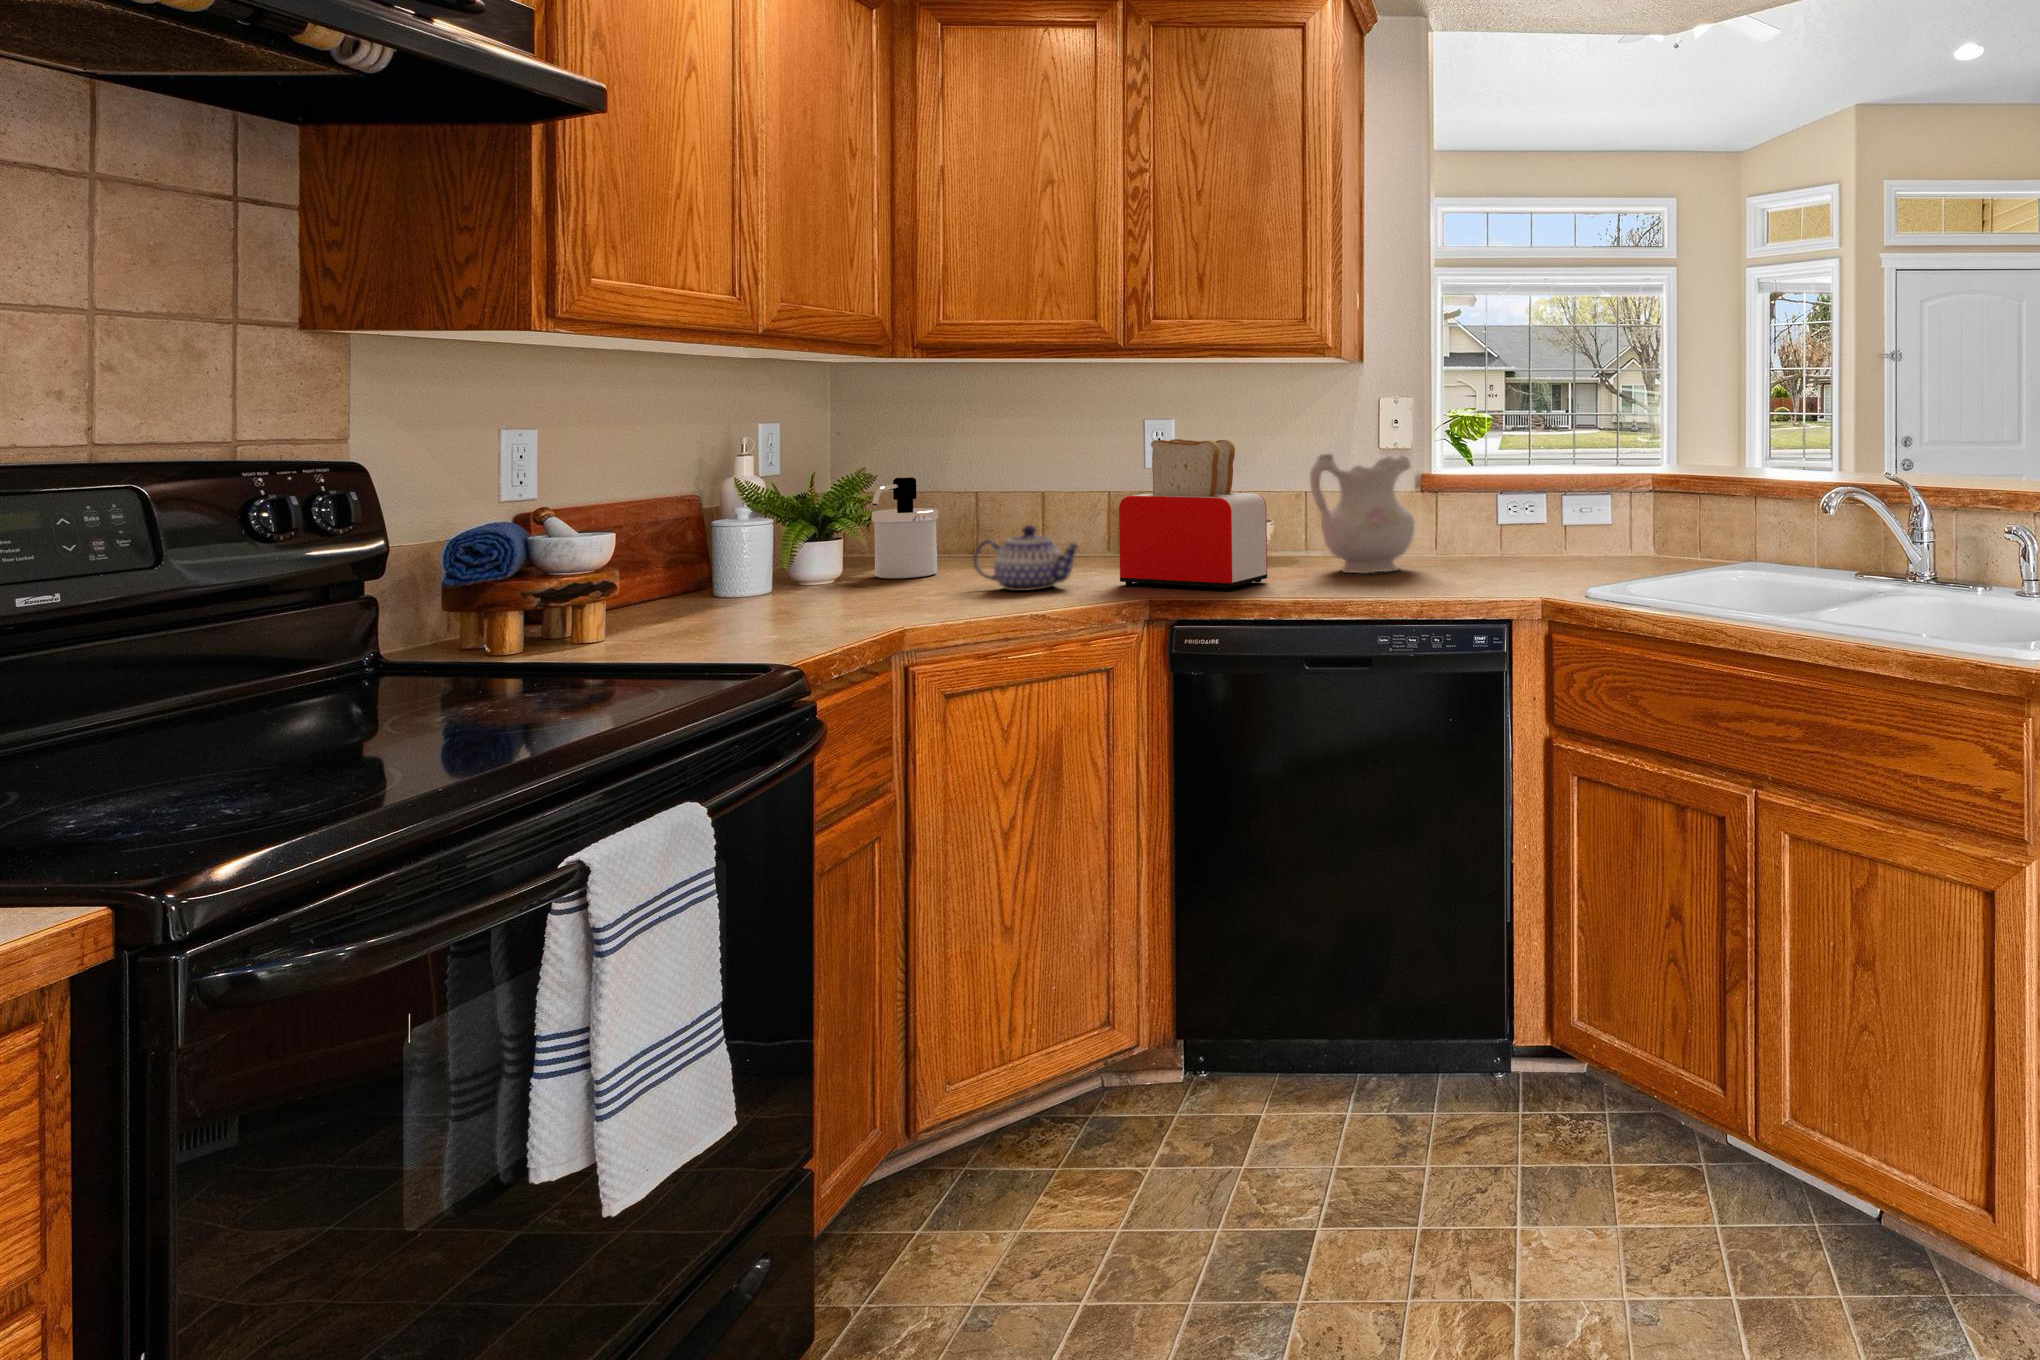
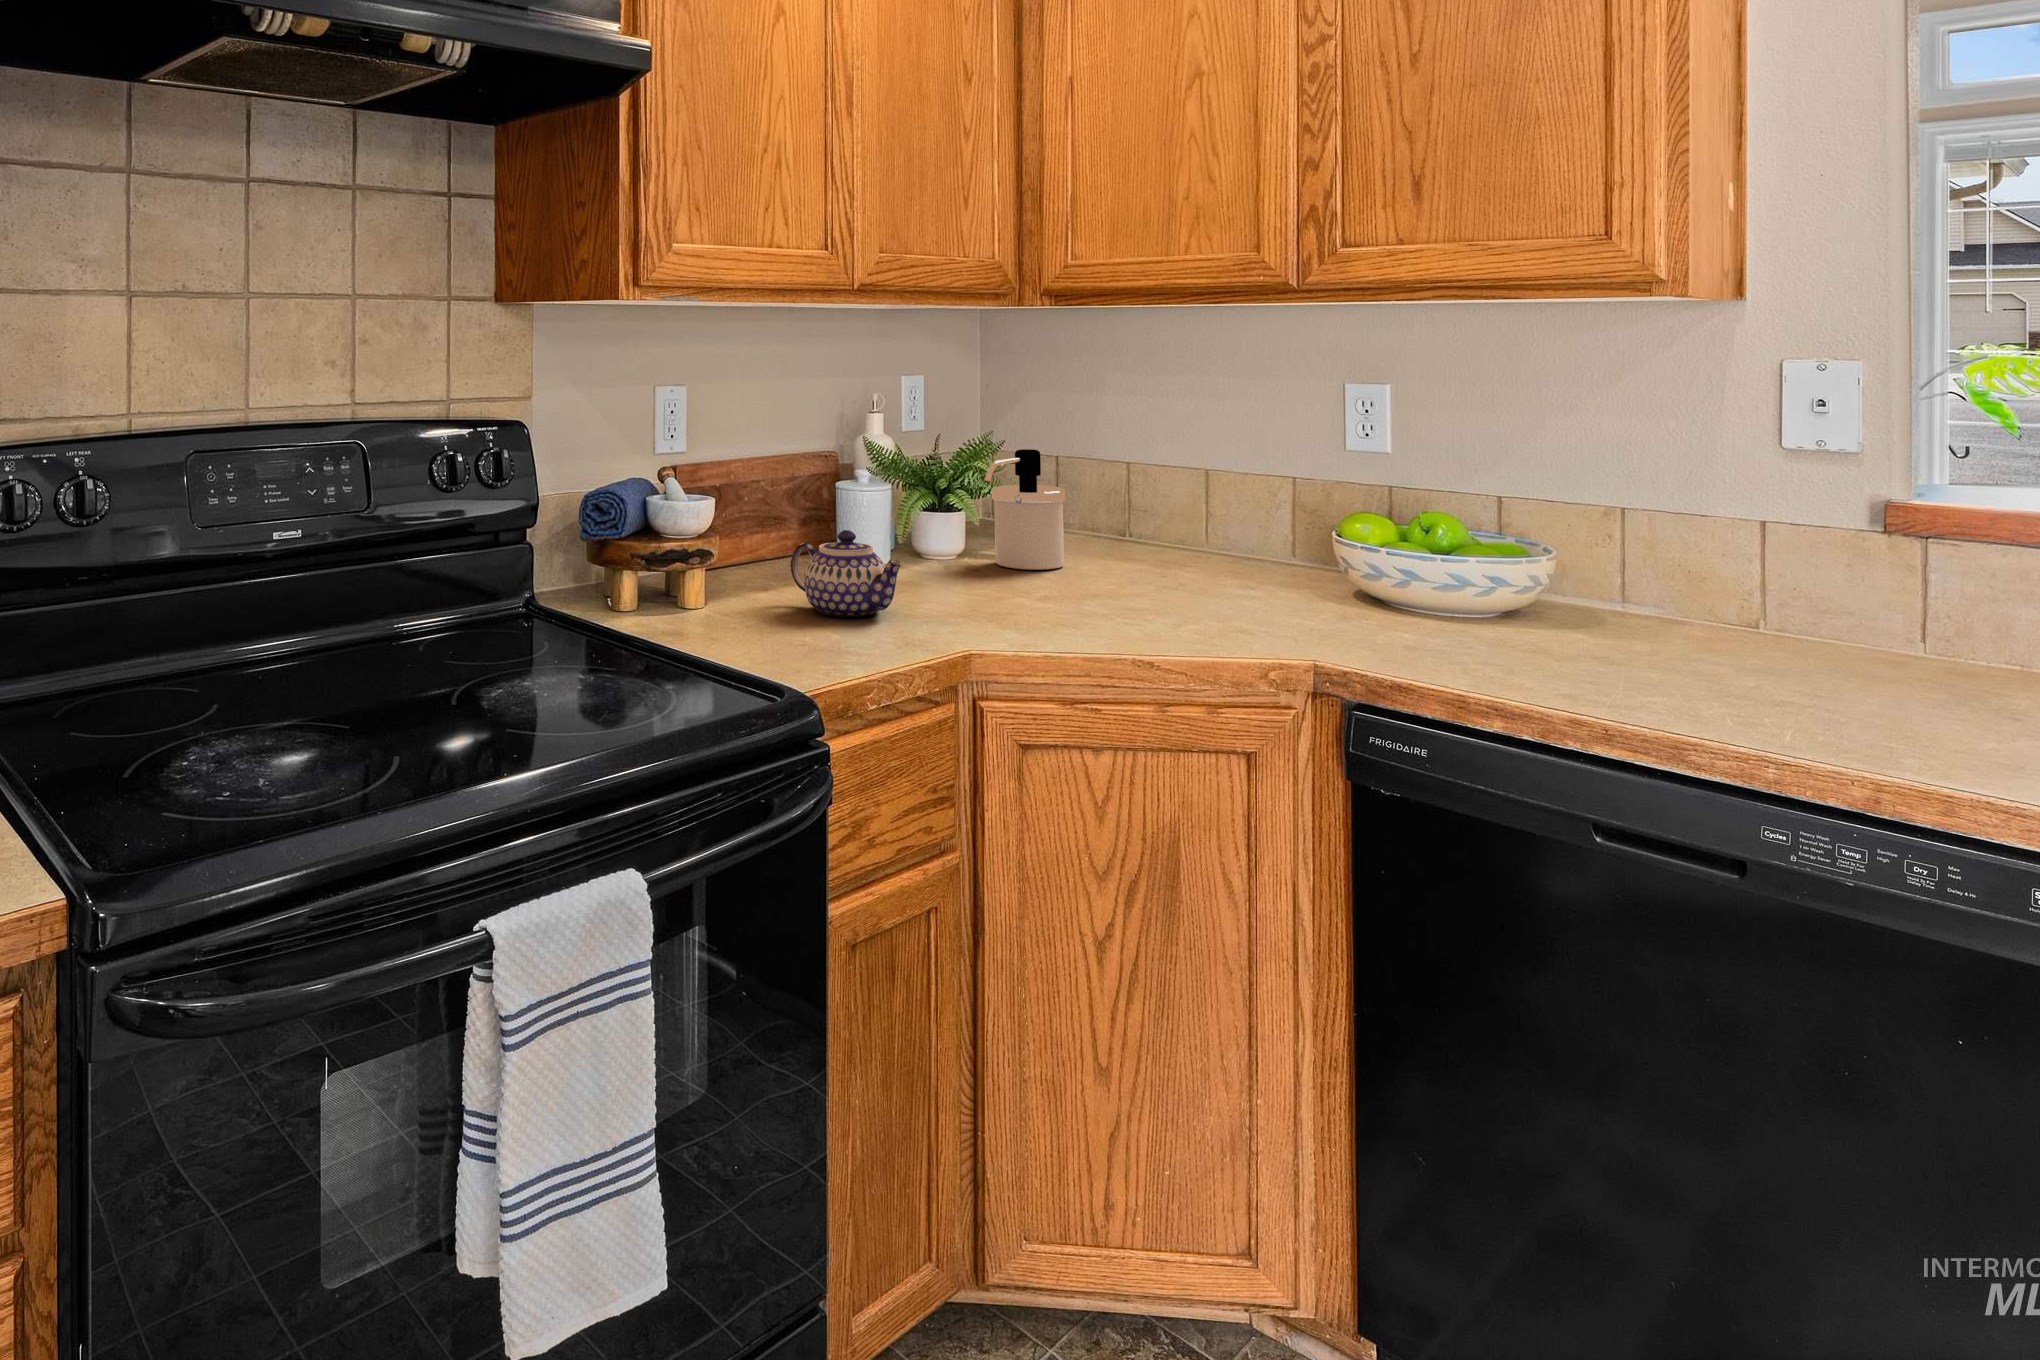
toaster: present [1119,439,1267,590] -> none [1279,419,1530,663]
ceramic pitcher: present [1310,454,1415,573] -> none [1620,450,1862,671]
teapot: present [973,525,1079,591] -> present [790,530,902,617]

